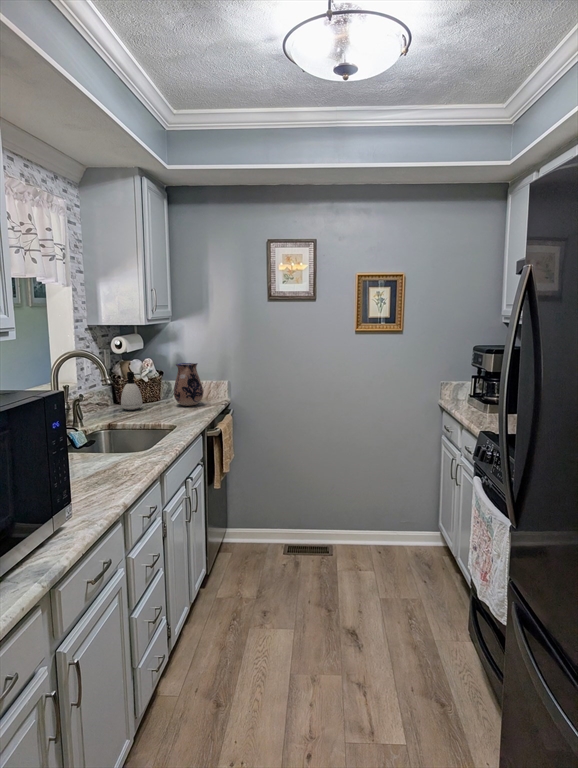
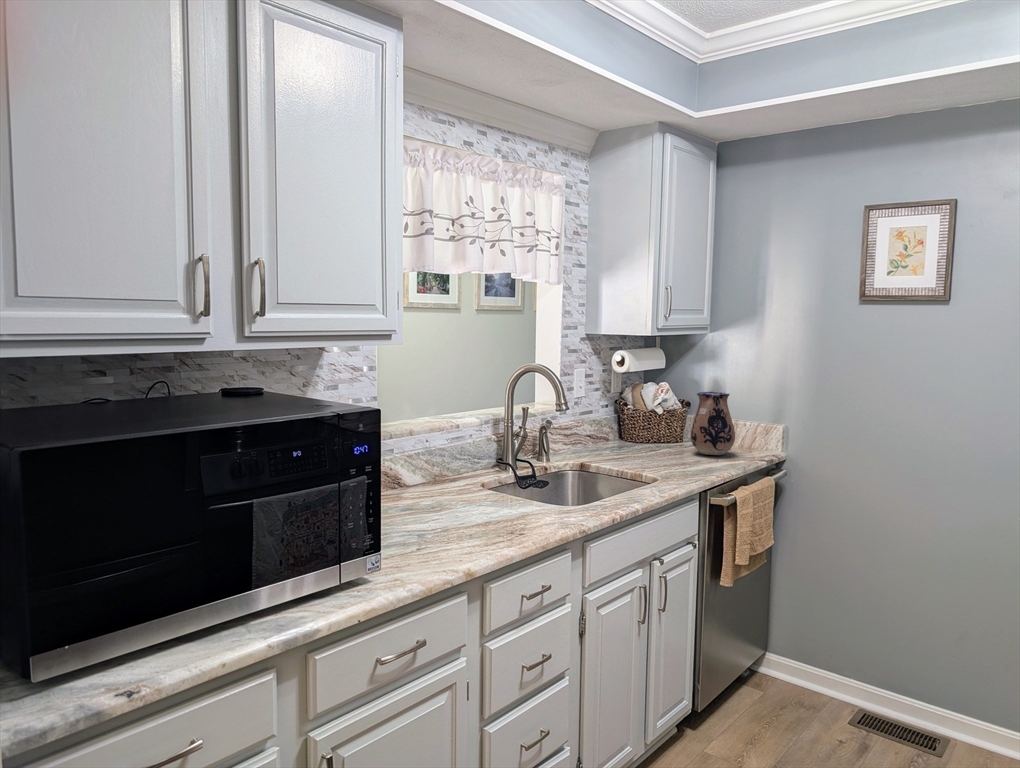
soap dispenser: present [121,372,142,410] -> none [618,398,646,450]

